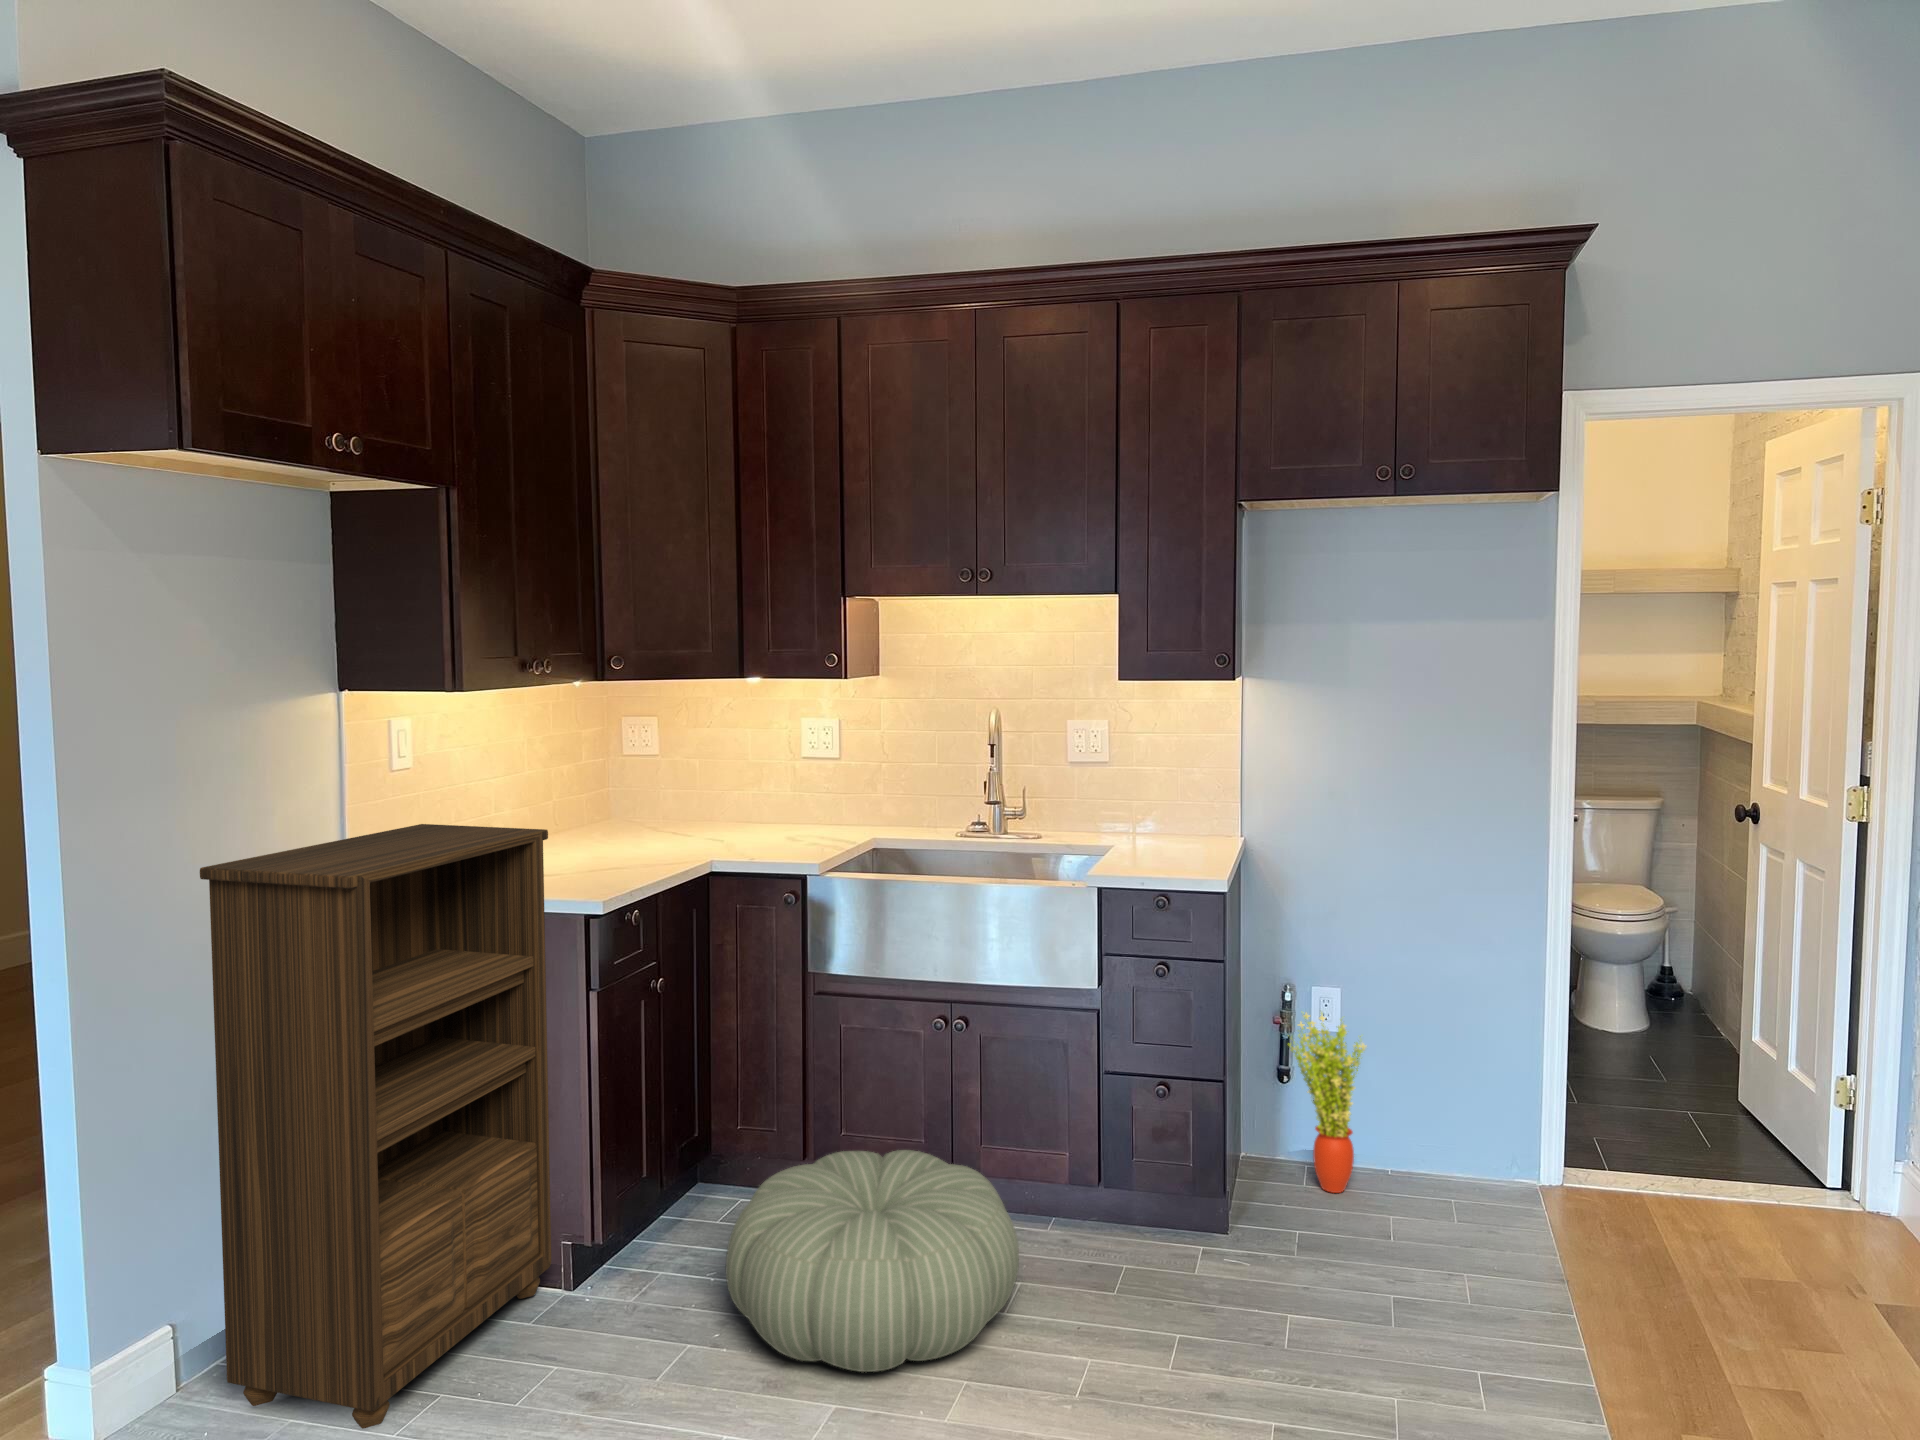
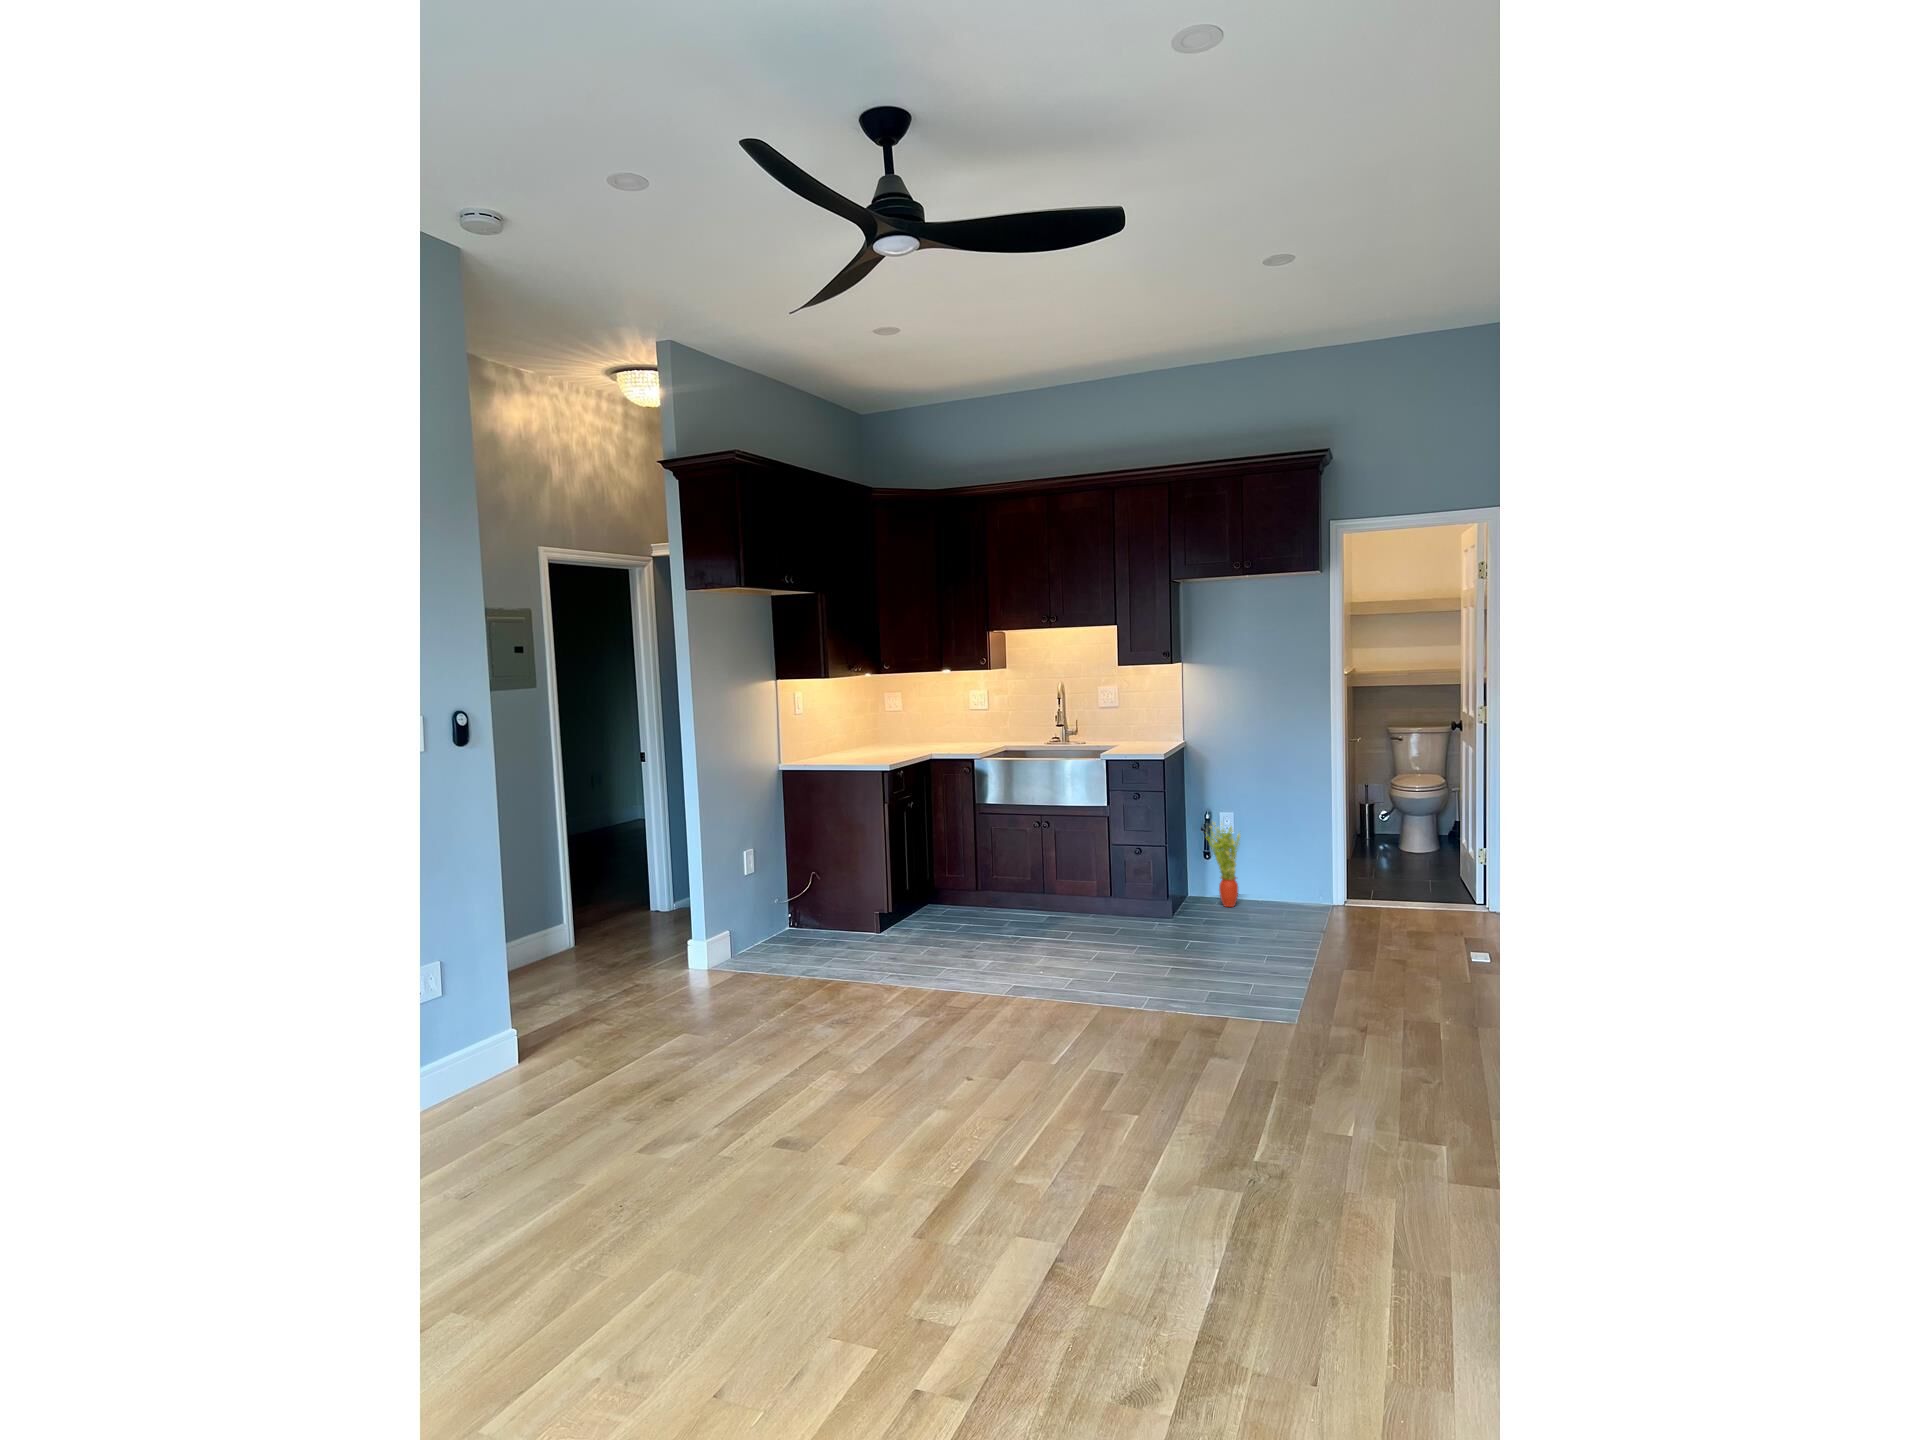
bookshelf: present [200,824,551,1429] -> none [748,735,871,960]
pouf: present [726,1150,1019,1372] -> none [947,876,1071,948]

